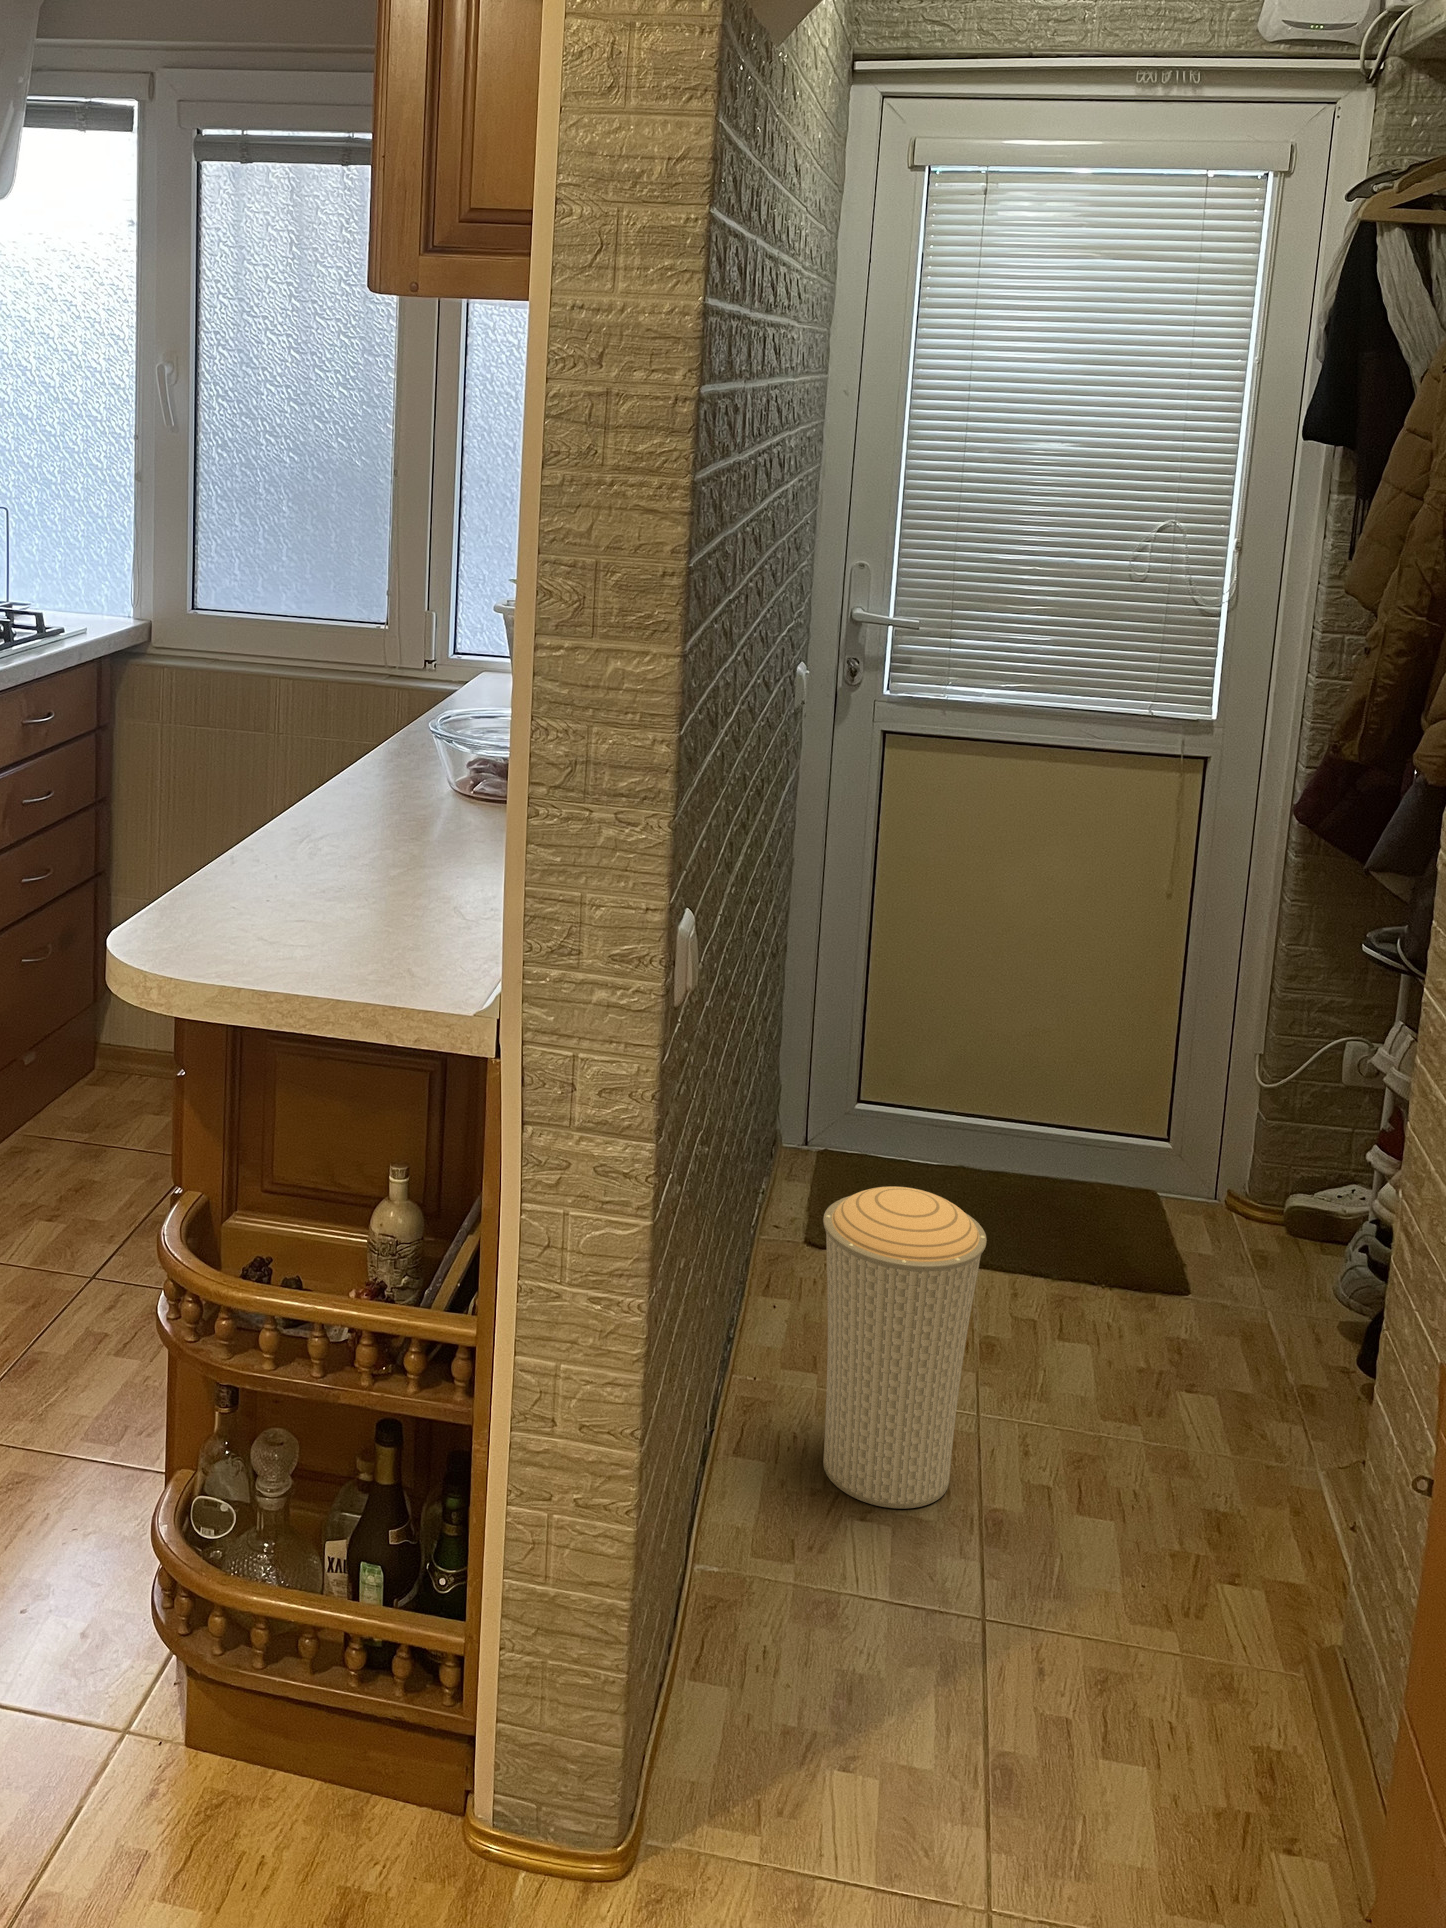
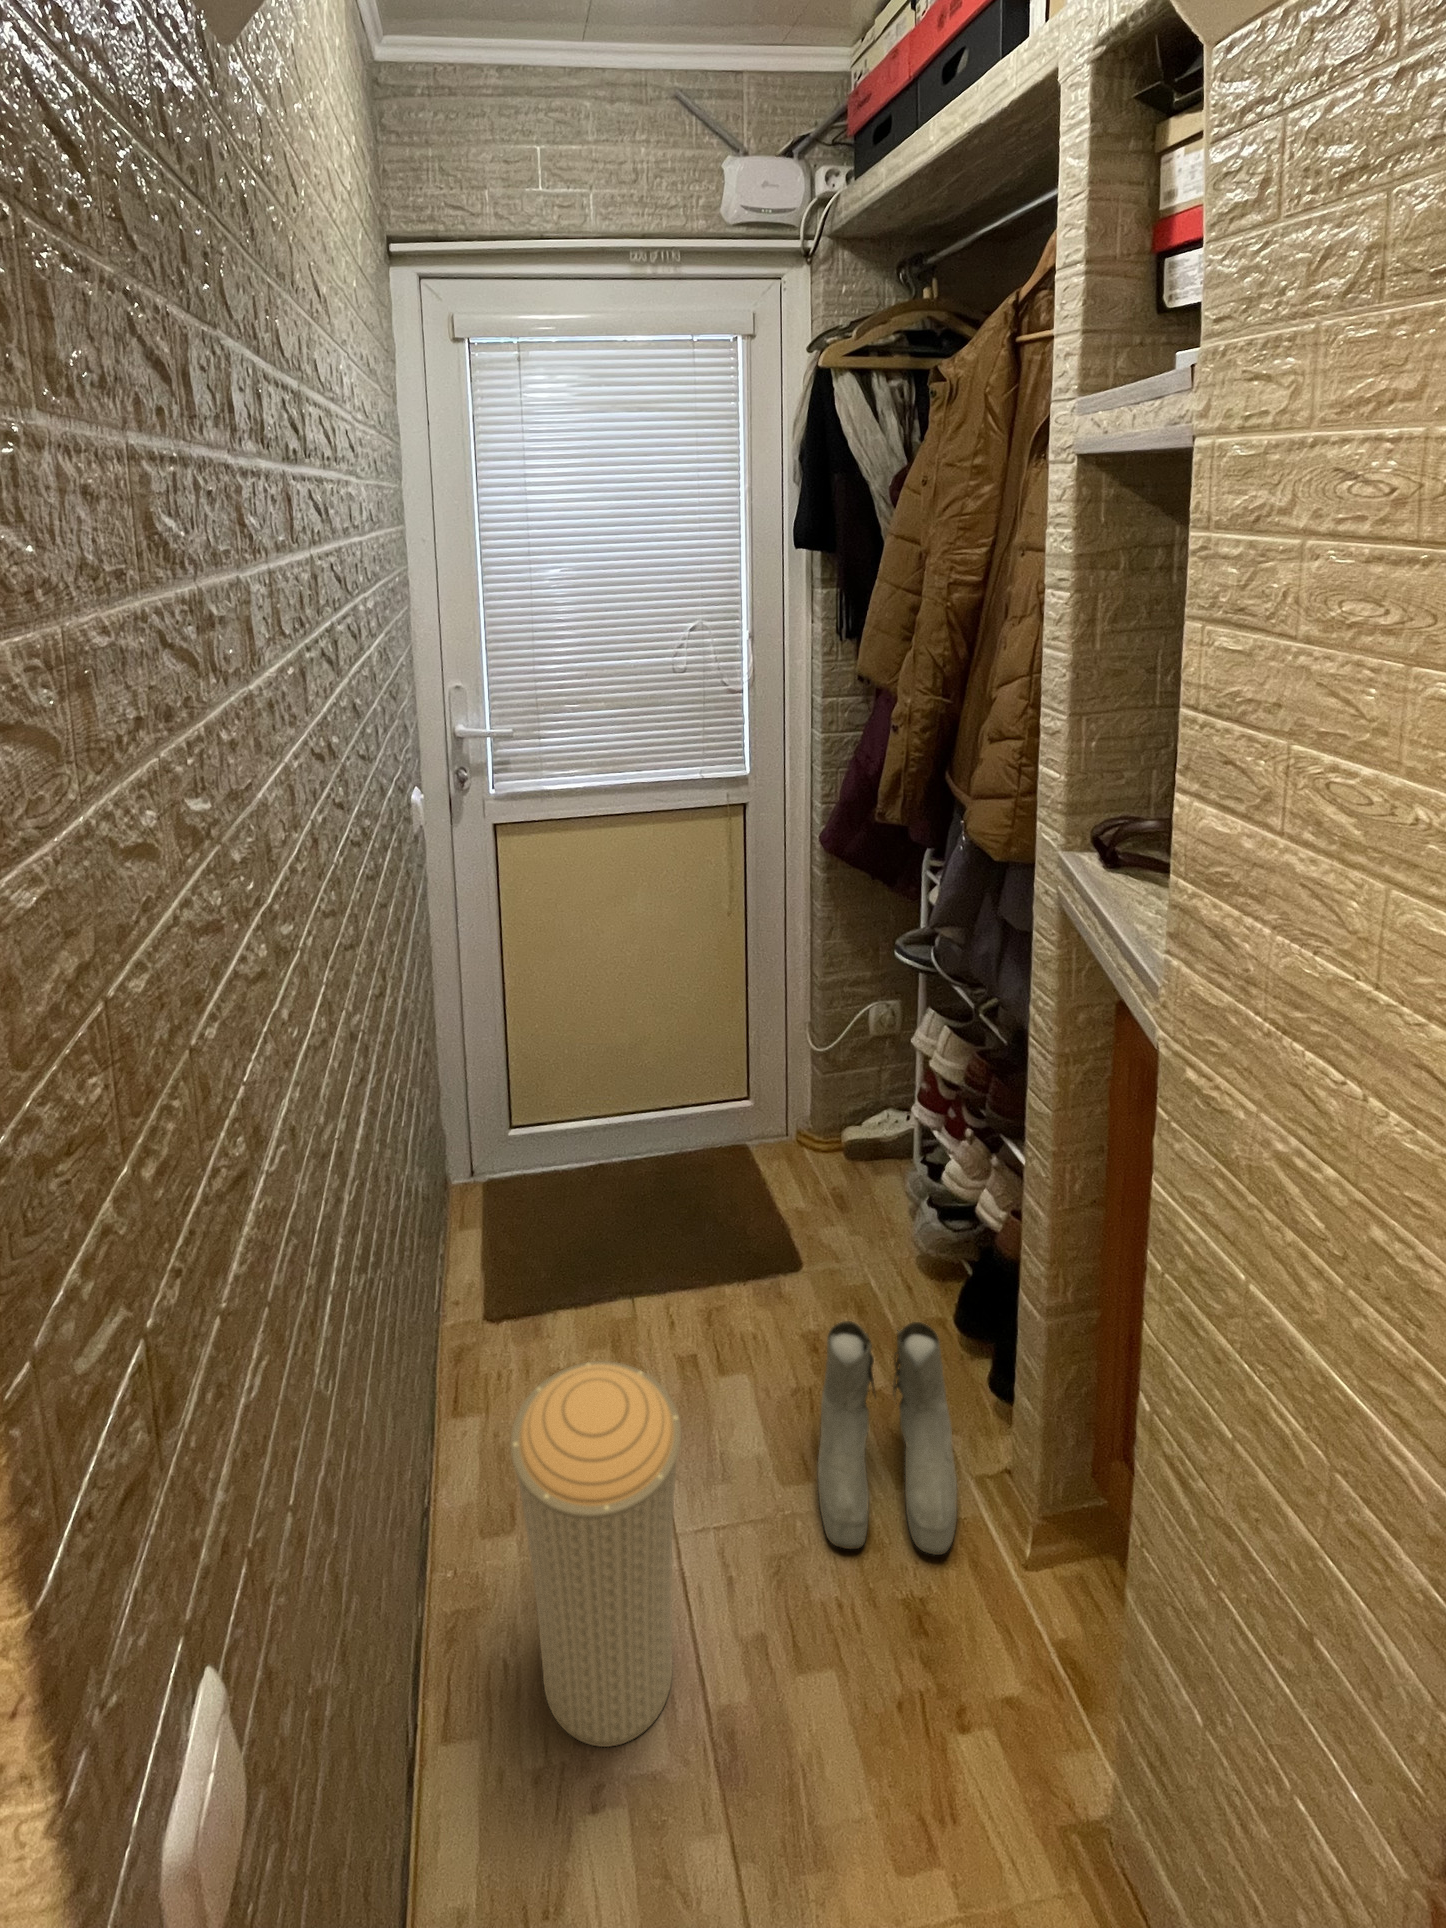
boots: none [1134,1282,1303,1502] -> present [818,1321,957,1555]

